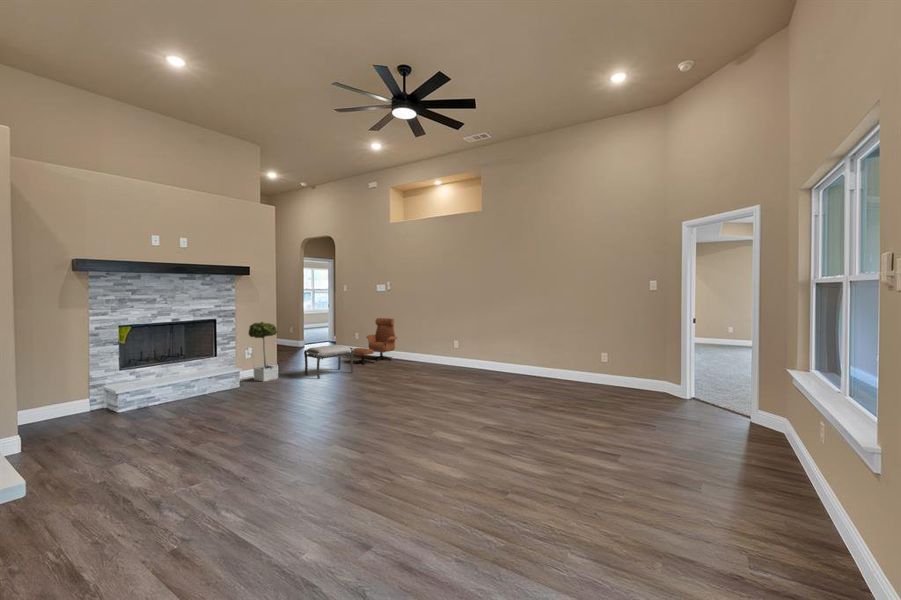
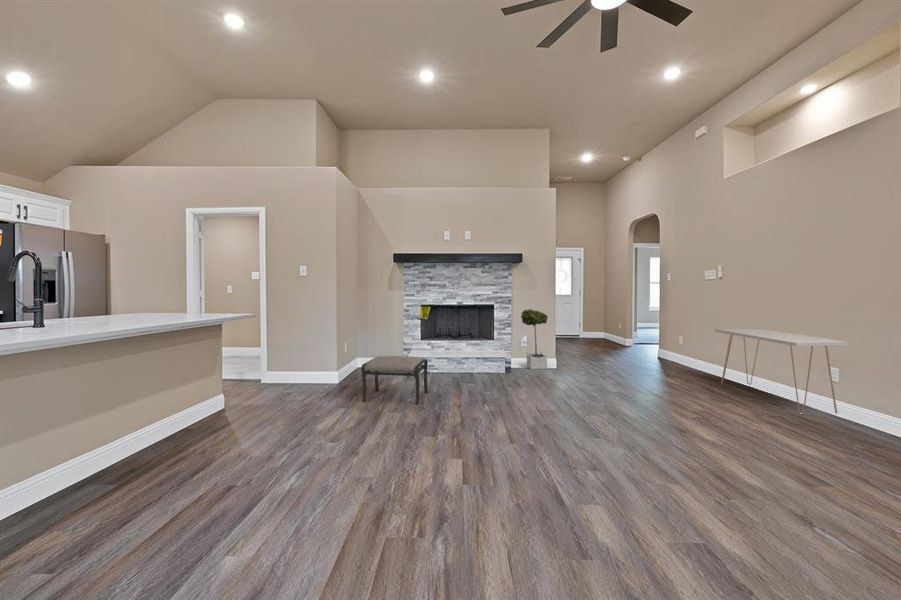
lounge chair: present [353,318,397,365] -> none [648,314,726,374]
console table: none [399,325,465,371] -> present [715,328,848,415]
ottoman: present [304,345,354,379] -> present [361,356,428,404]

